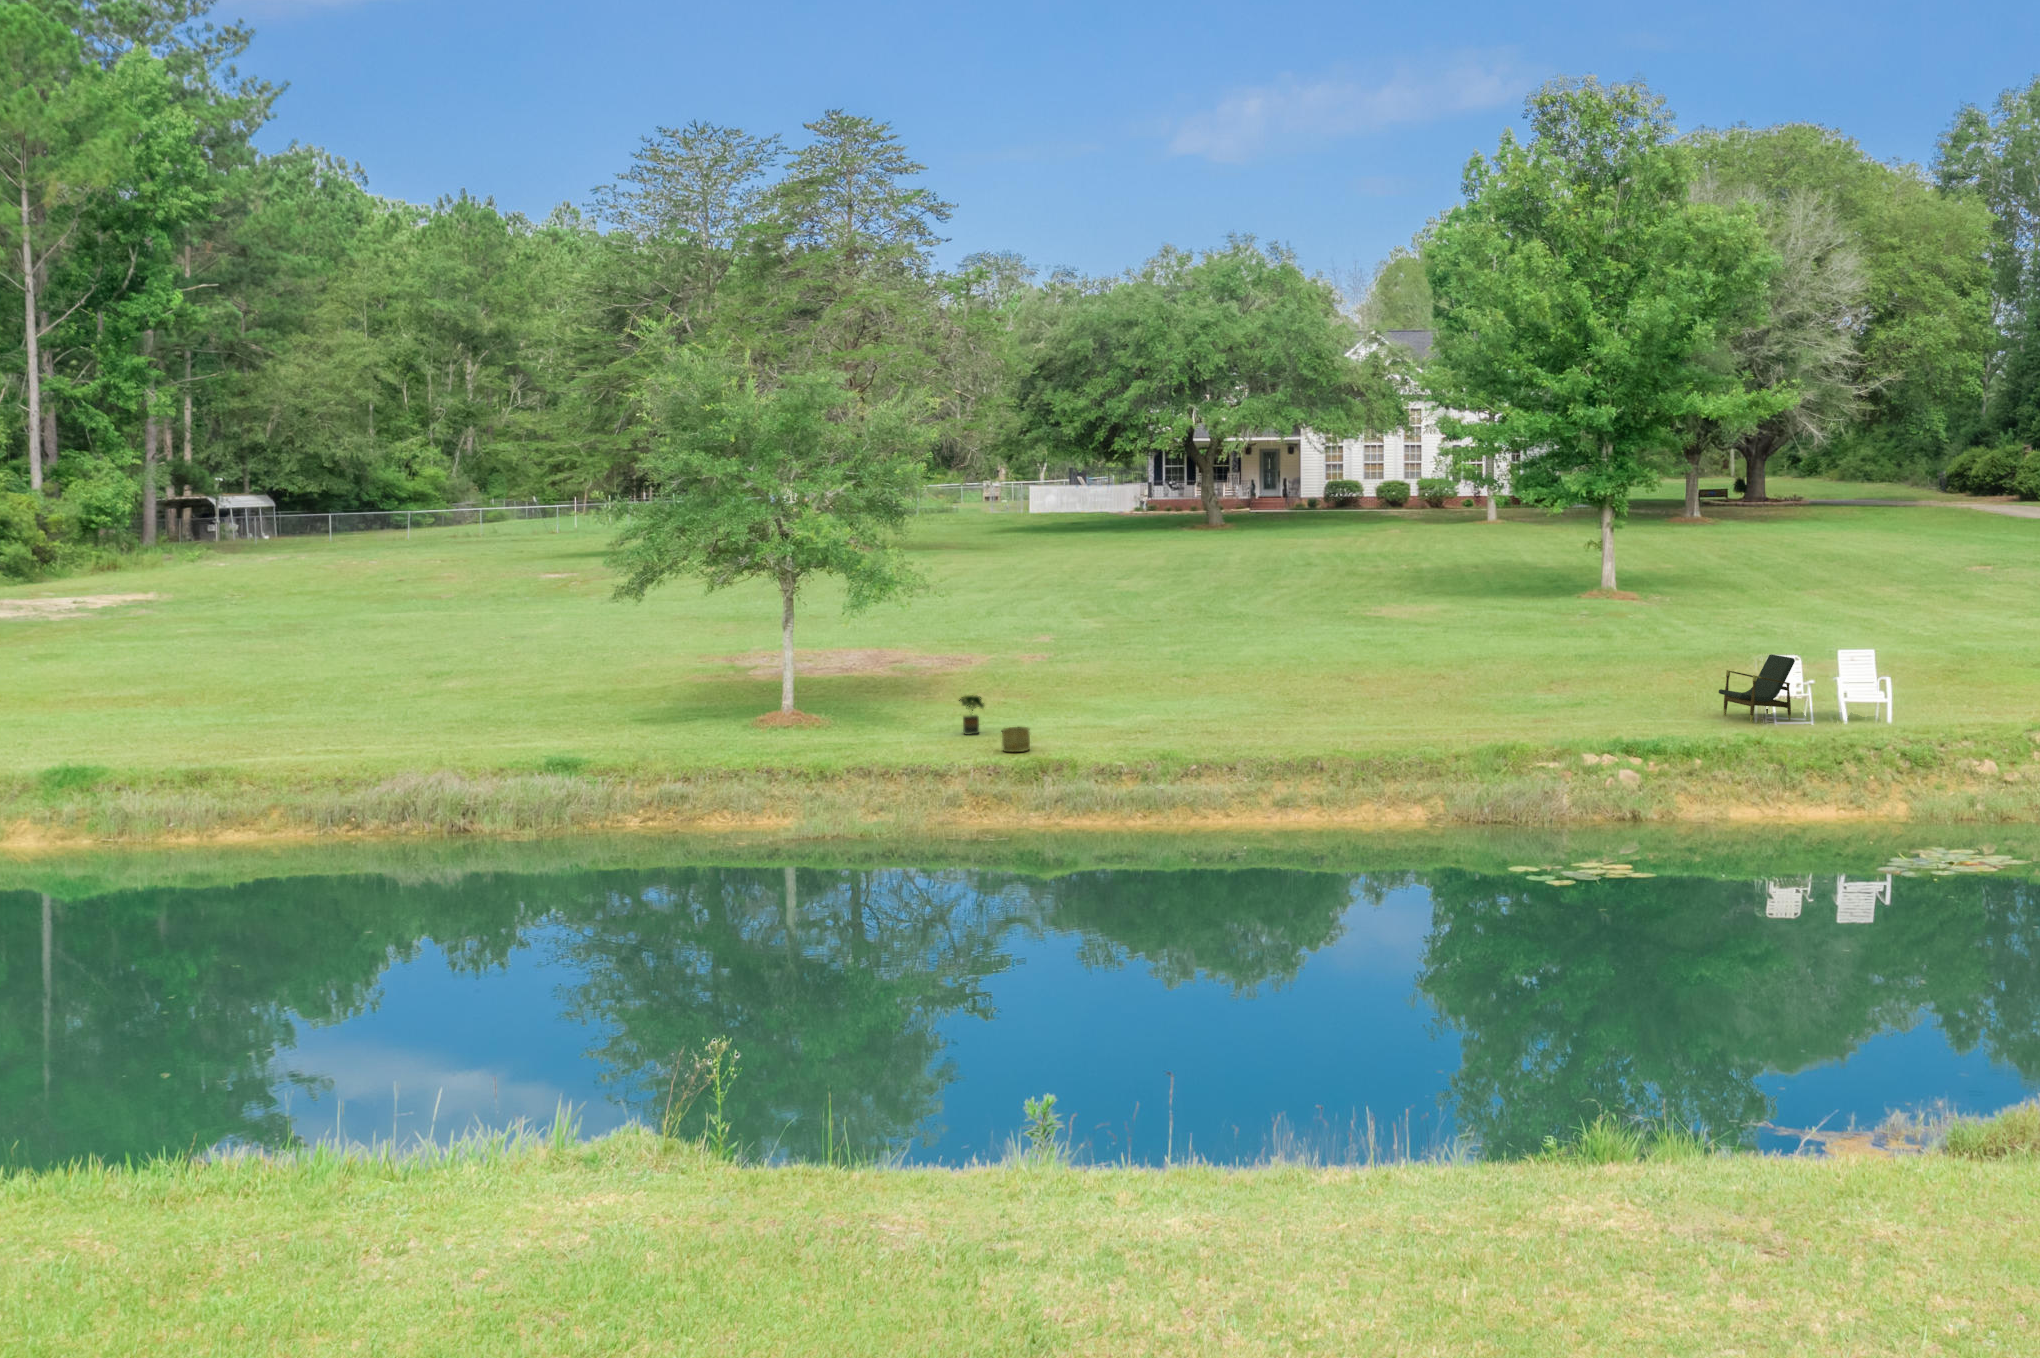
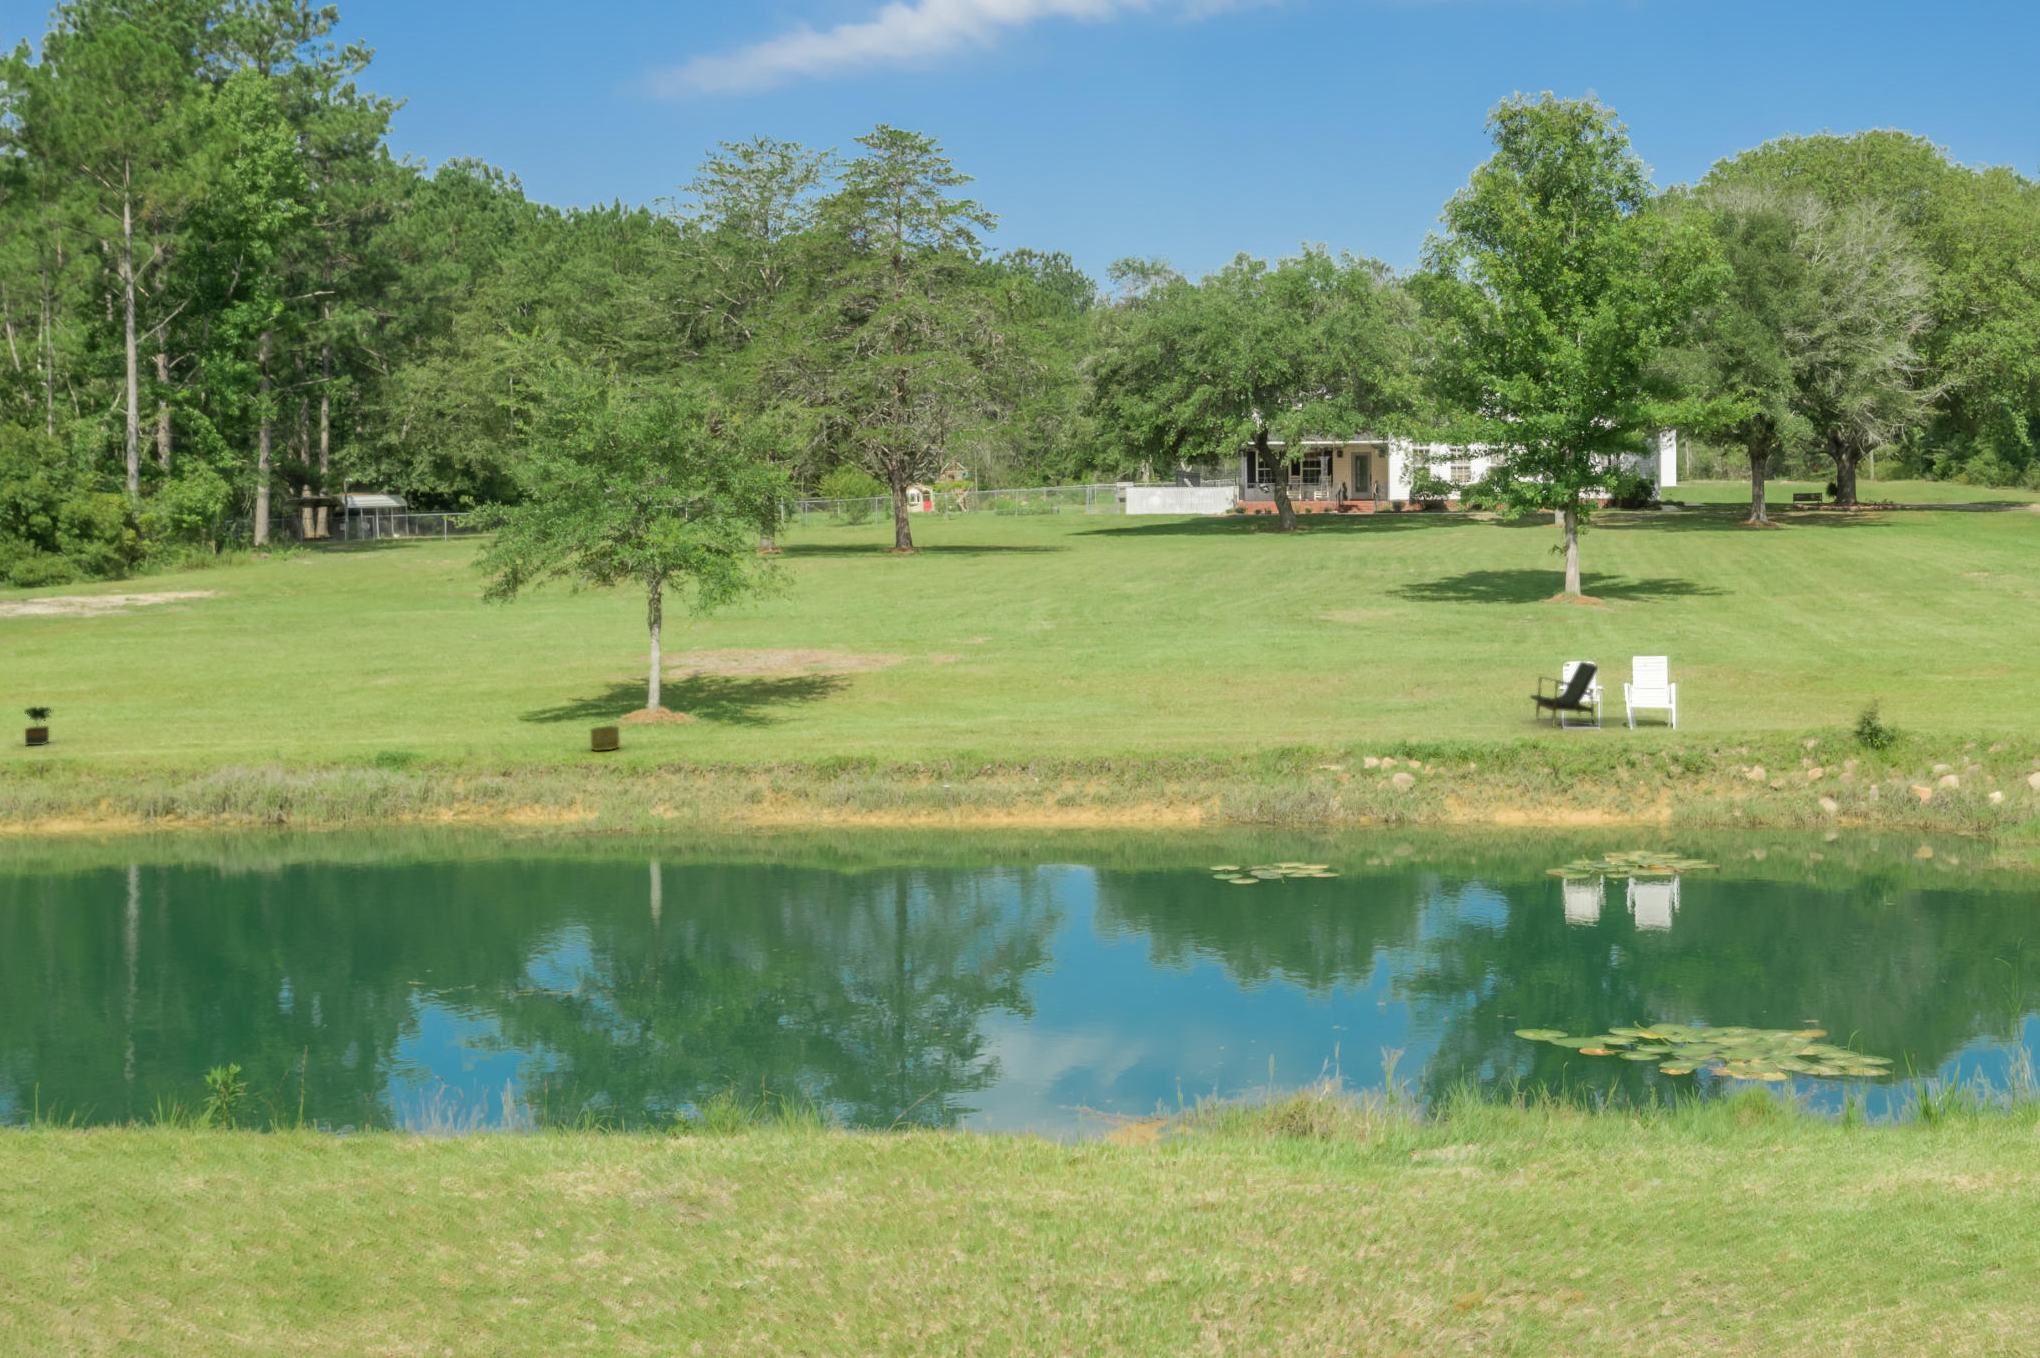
potted tree: present [959,695,984,735] -> present [24,707,51,745]
wooden bucket: present [1002,727,1030,752] -> present [591,726,620,750]

